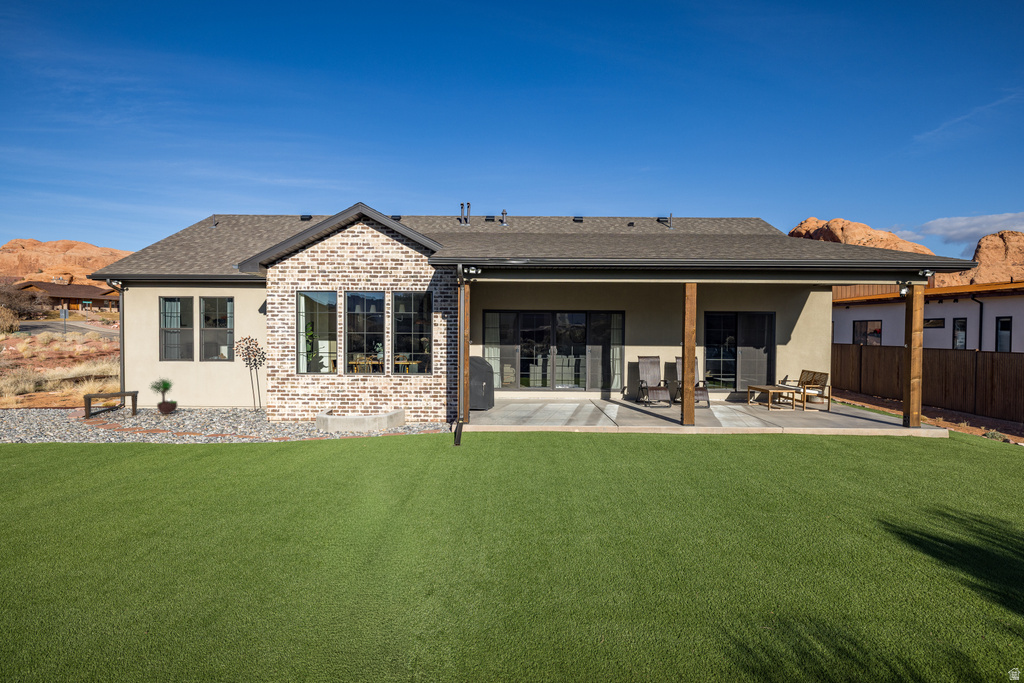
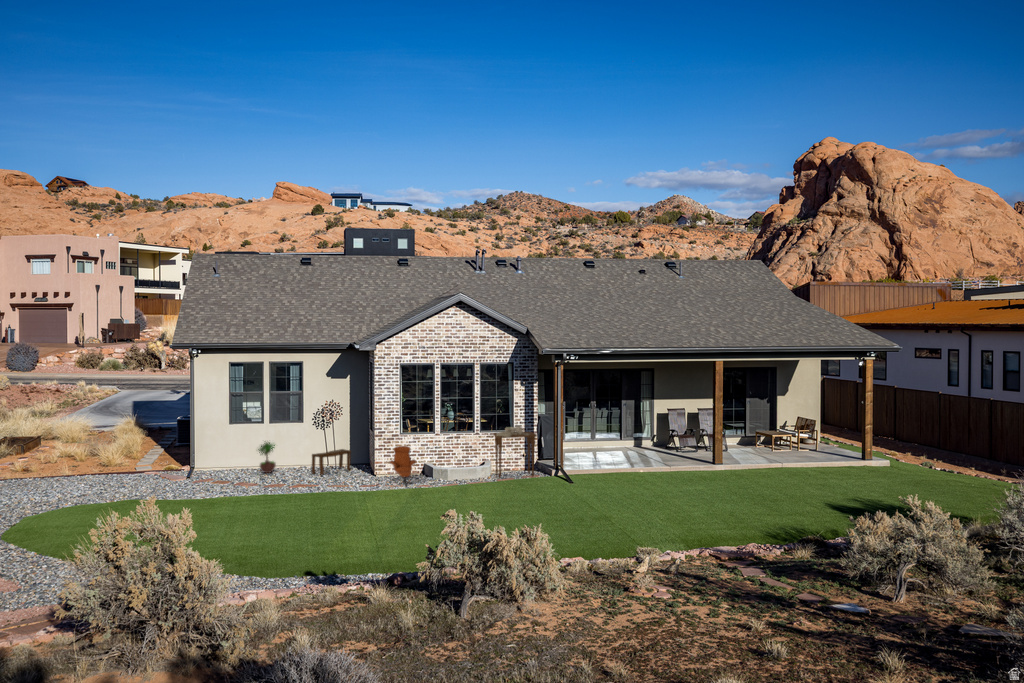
side table: none [399,368,453,430] -> present [493,426,537,478]
lounge chair: none [270,388,308,436] -> present [390,446,416,484]
bench: present [83,391,139,419] -> present [311,449,351,475]

